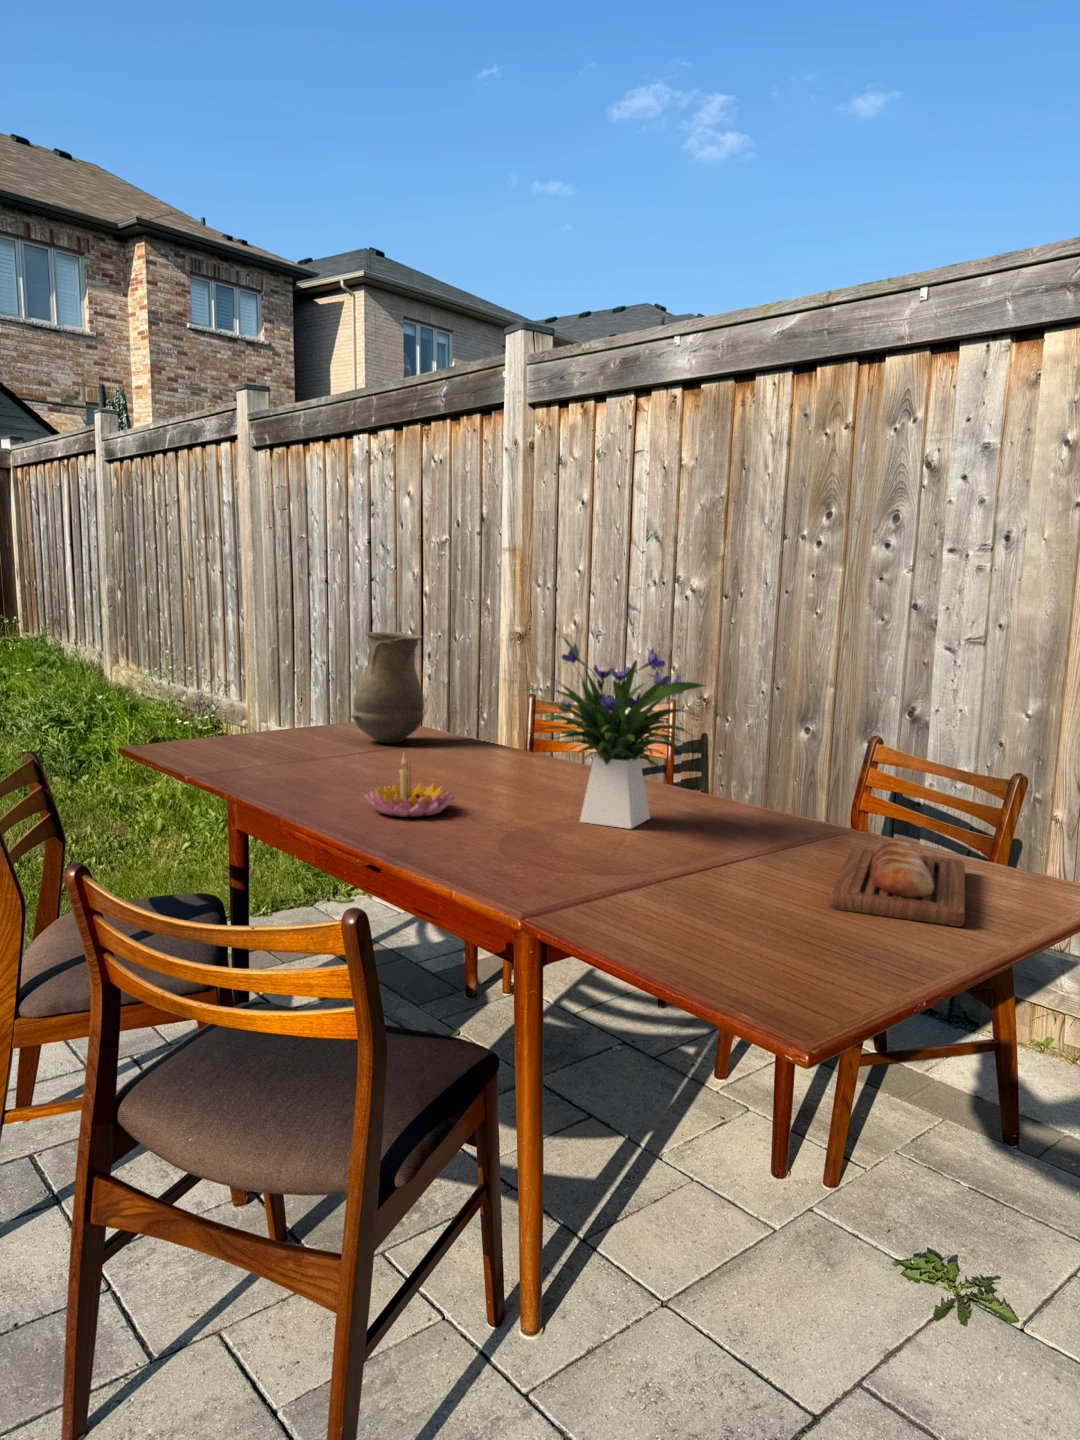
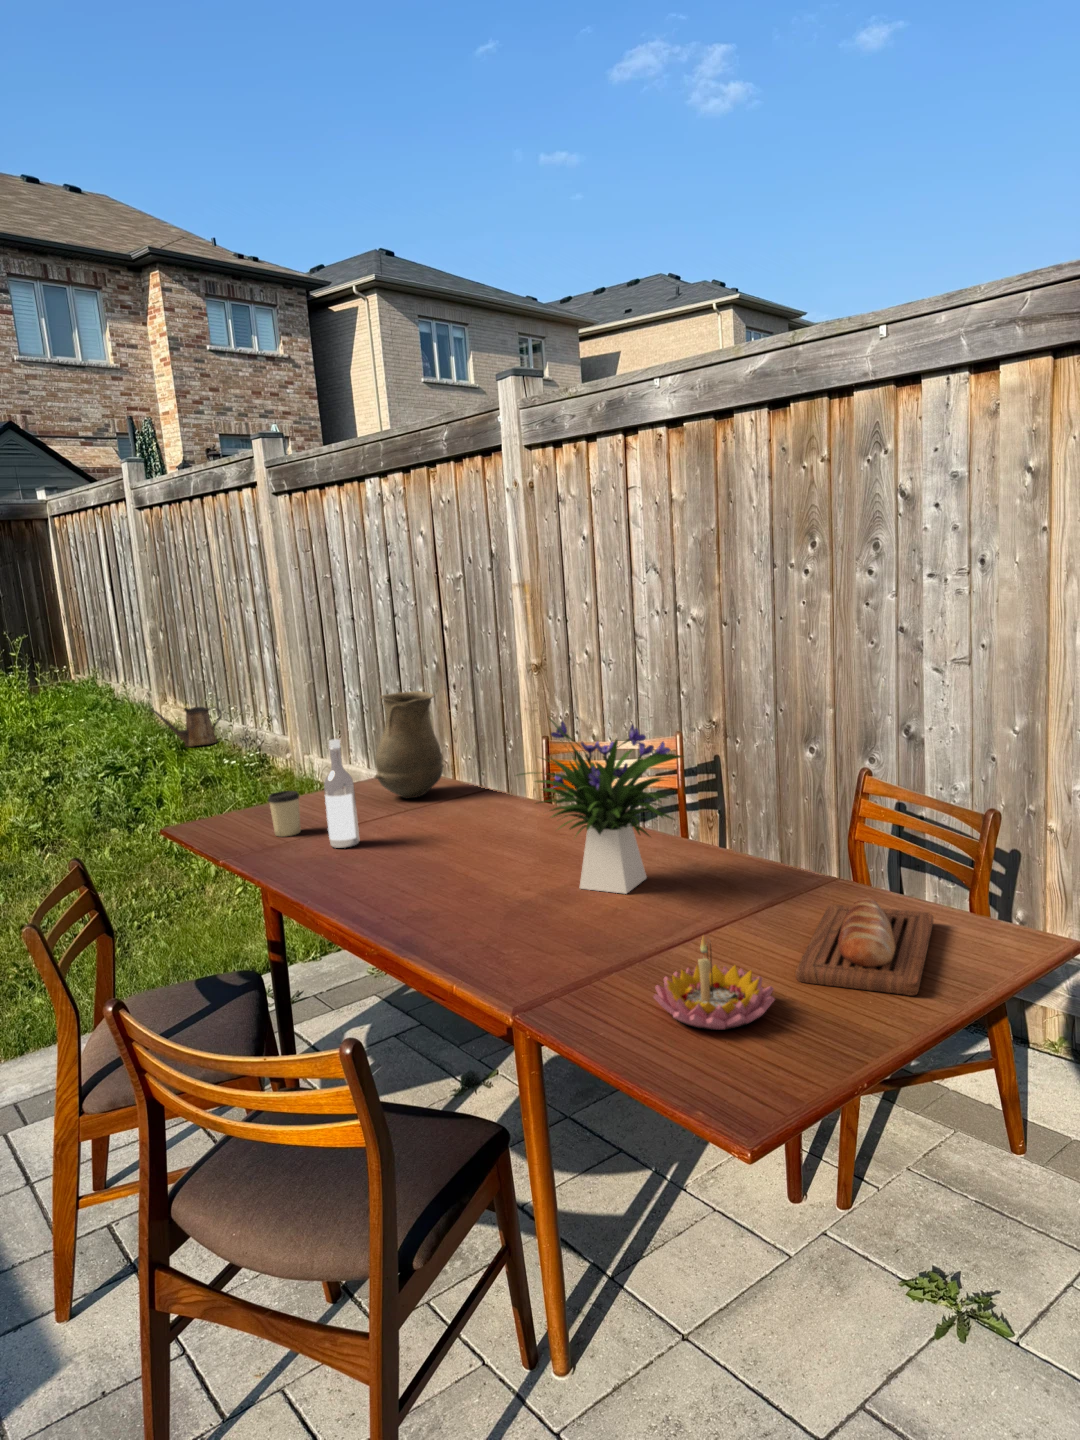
wine bottle: none [303,658,336,775] -> present [324,739,359,848]
watering can: none [100,664,176,707] -> present [150,707,222,747]
cup: none [239,716,273,762] -> present [268,791,301,837]
candle holder: present [364,754,454,817] -> present [653,937,775,1030]

